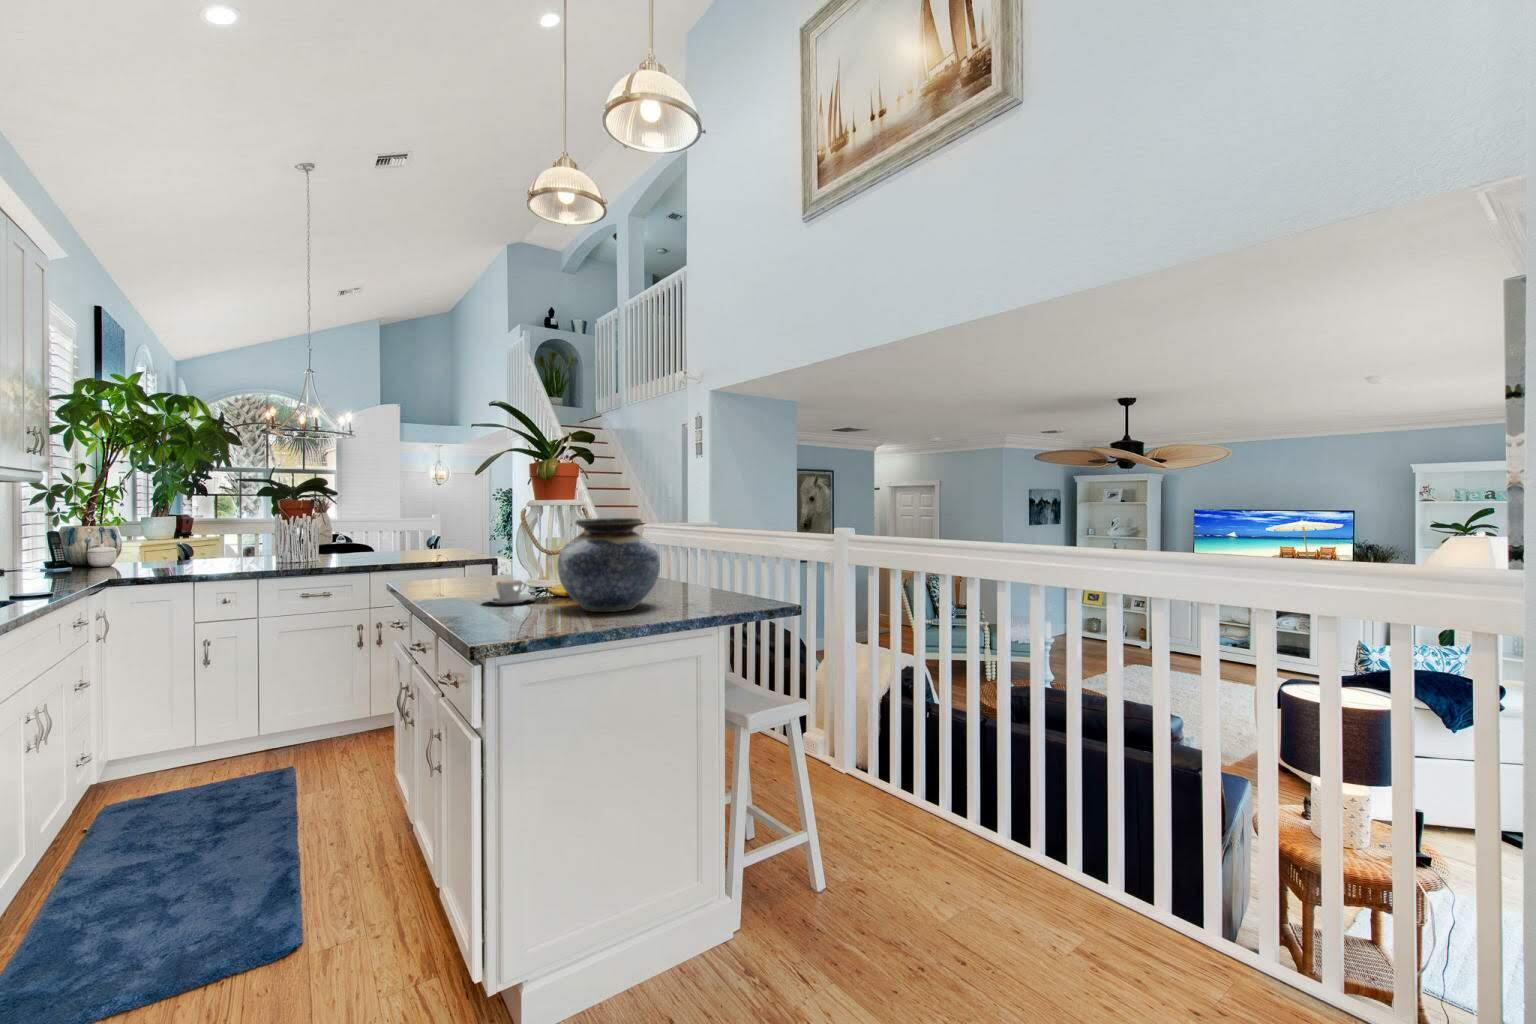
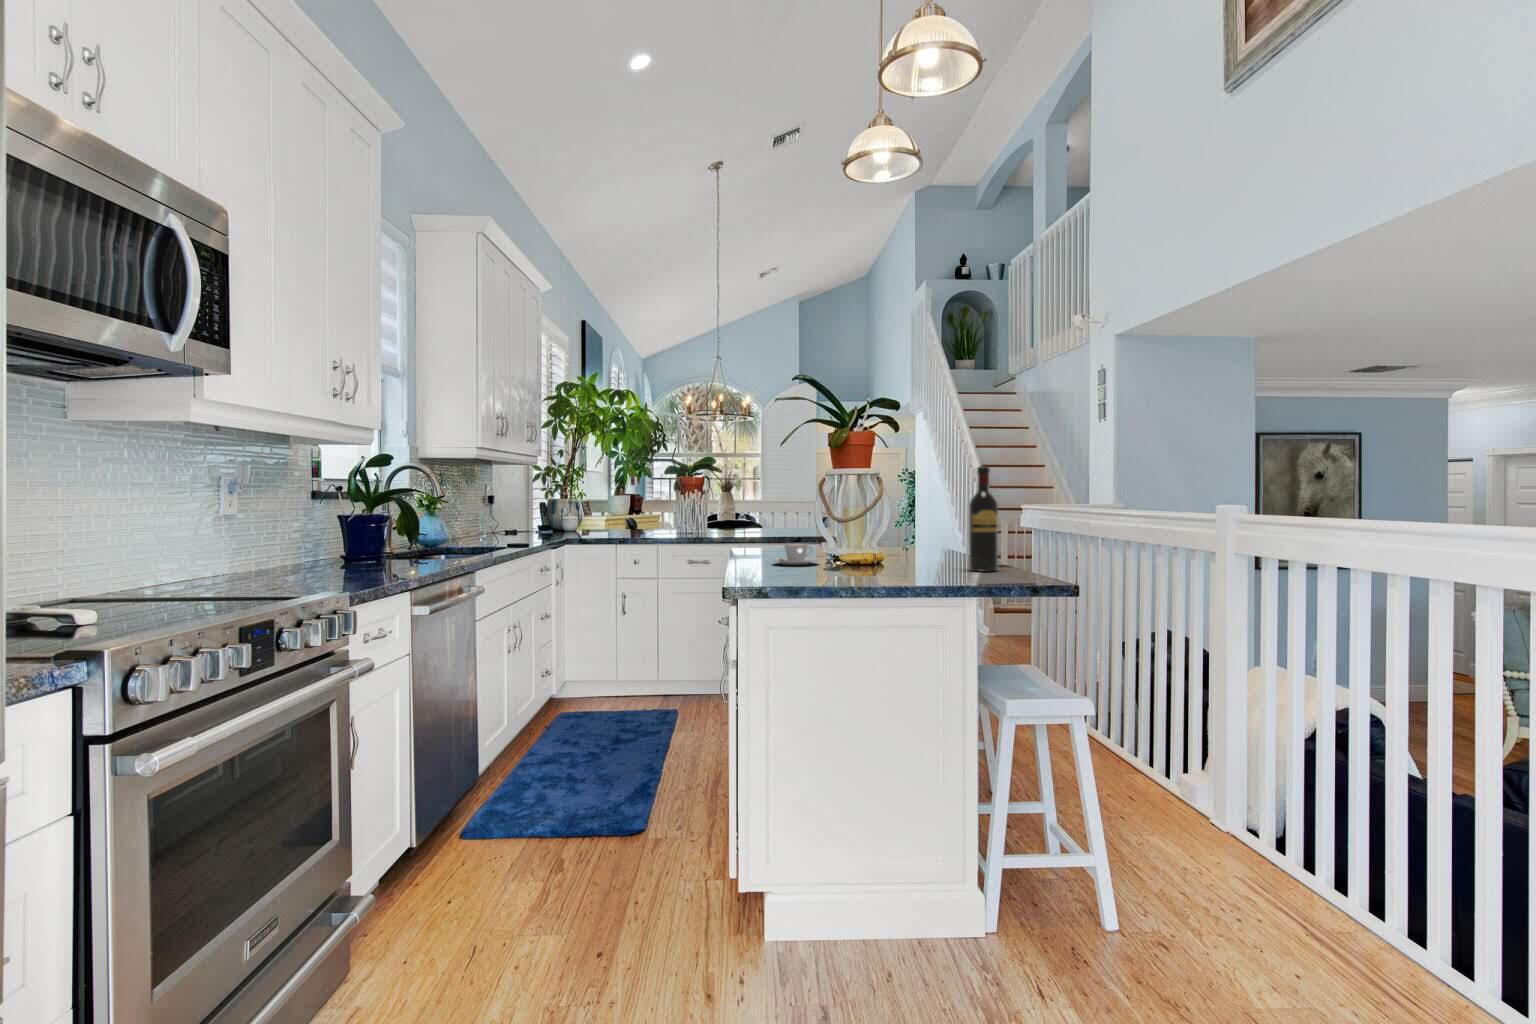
wine bottle: none [690,501,715,598] -> present [969,466,998,572]
vase: present [557,518,660,612] -> none [821,484,923,576]

